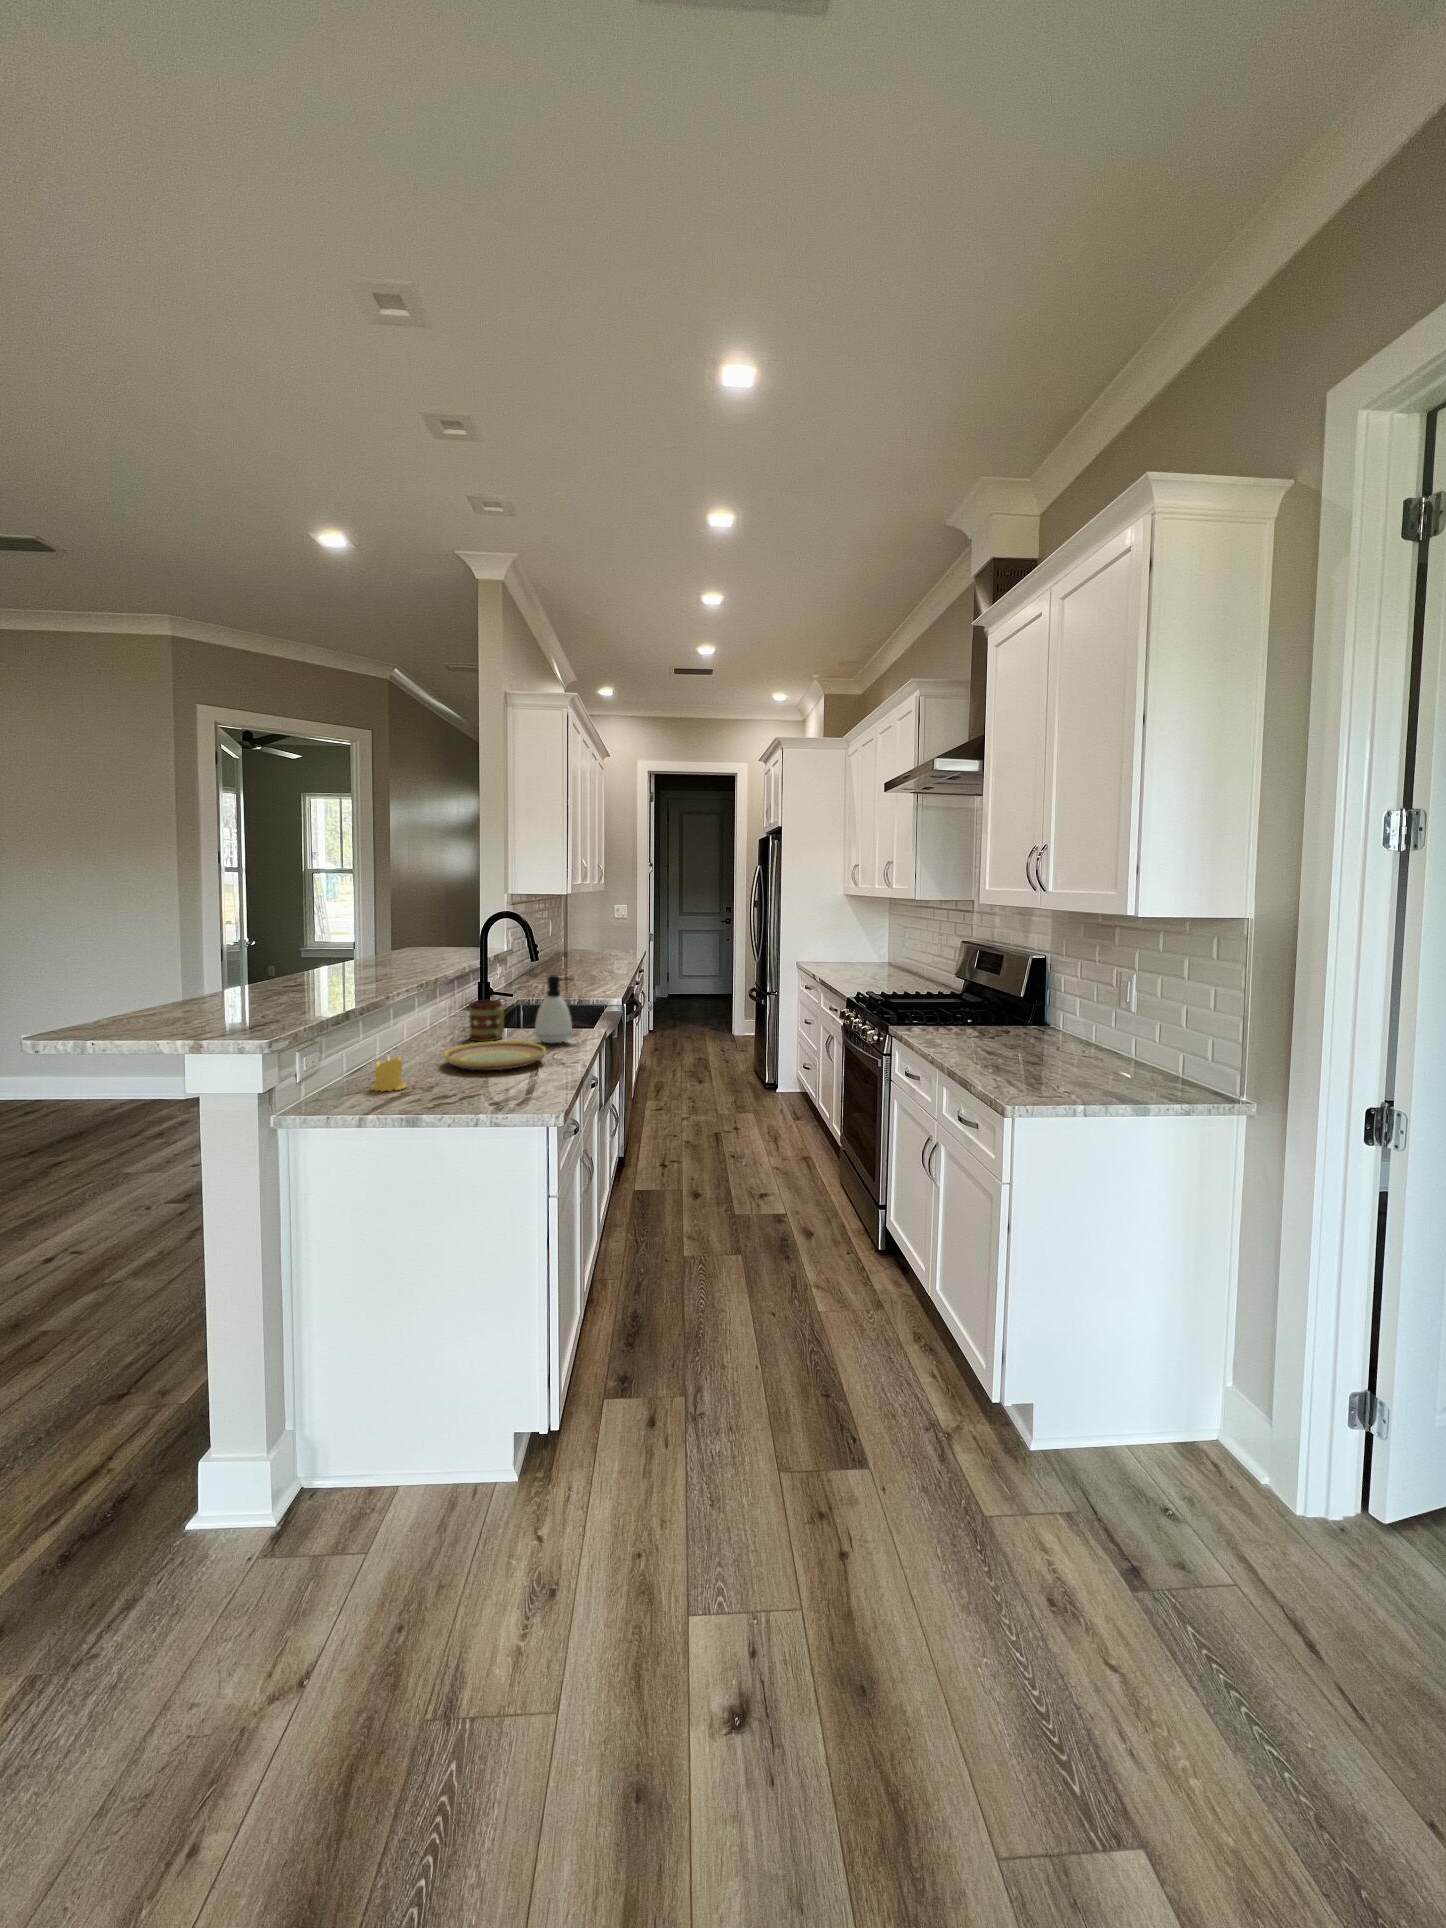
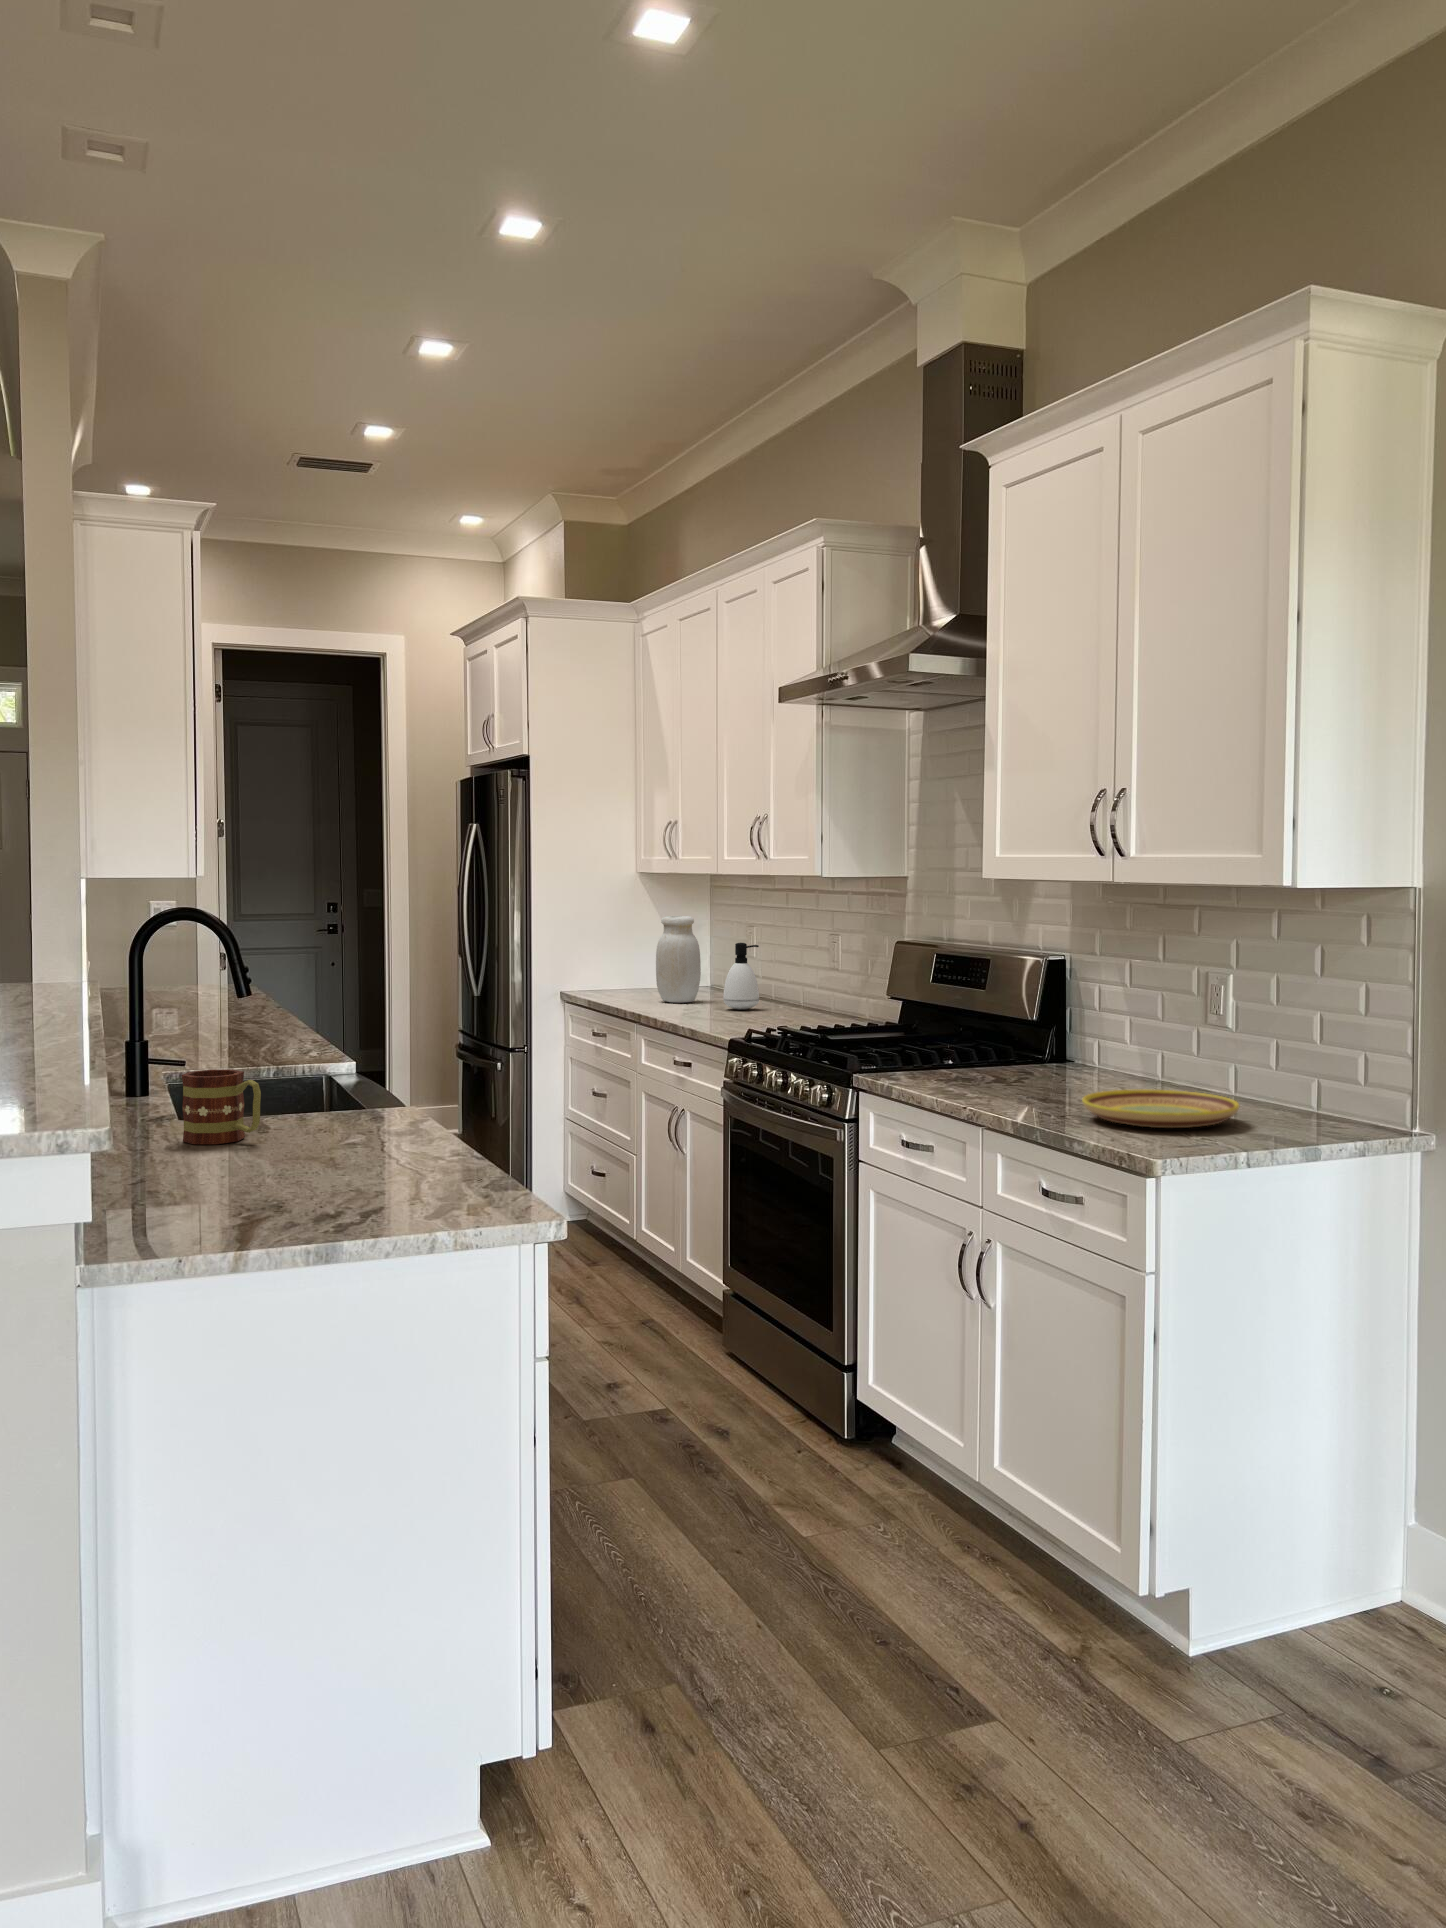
jar: none [849,920,874,970] -> present [656,916,701,1003]
soap dispenser: present [535,975,572,1043] -> present [723,943,759,1009]
plate: present [444,1041,546,1070] -> present [1082,1089,1240,1128]
candle: present [371,1056,407,1091] -> none [162,1159,226,1225]

